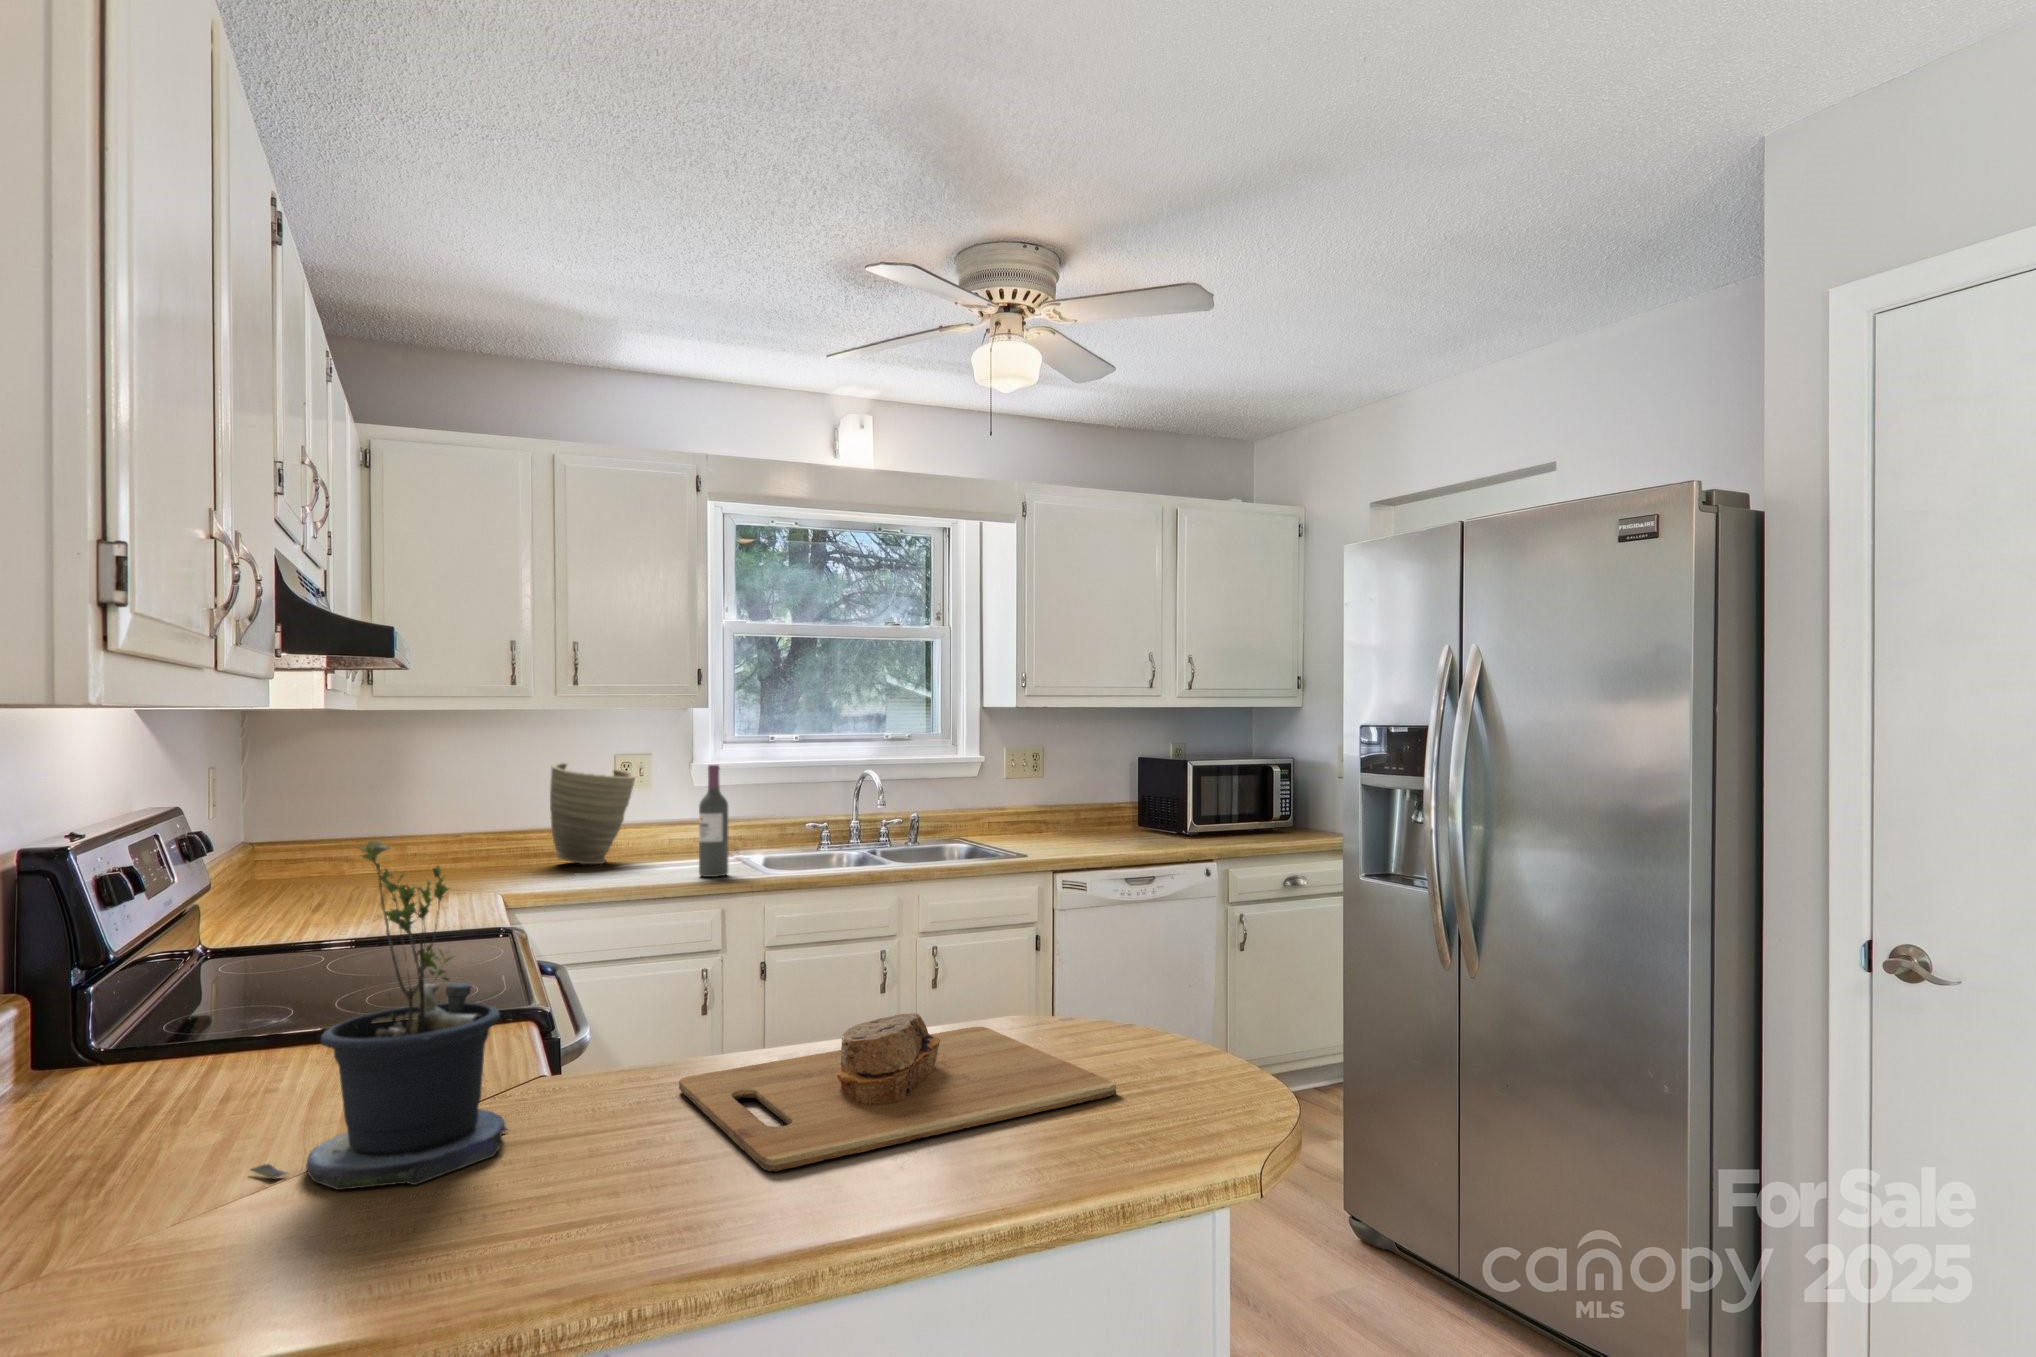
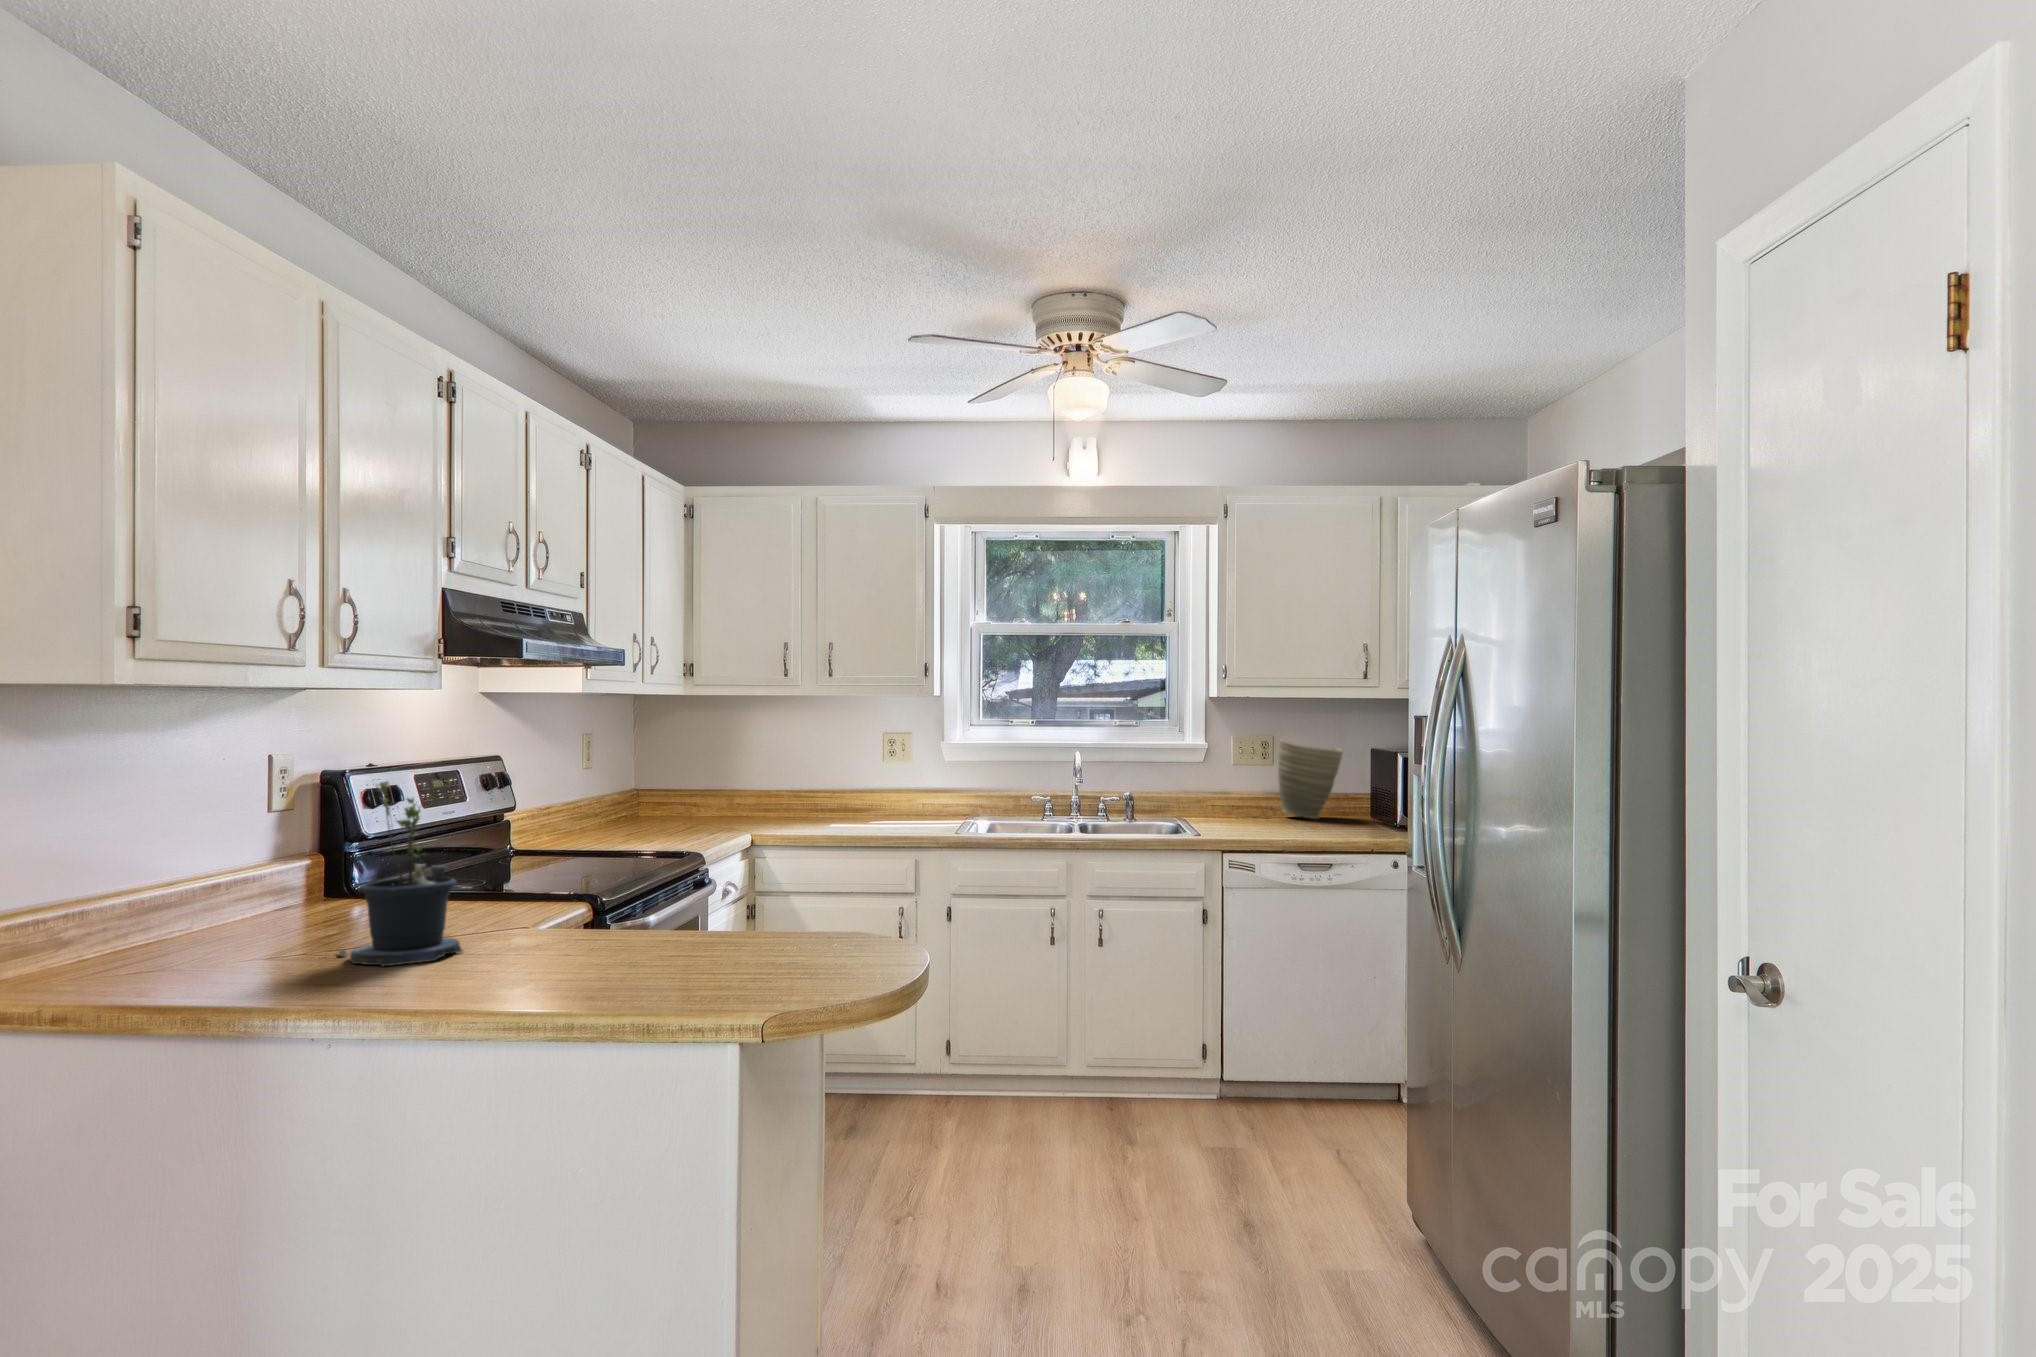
vase: present [550,763,635,864] -> present [1278,739,1343,819]
wine bottle: present [699,765,728,877] -> none [901,744,925,834]
cutting board: present [679,1013,1116,1172] -> none [522,915,795,984]

